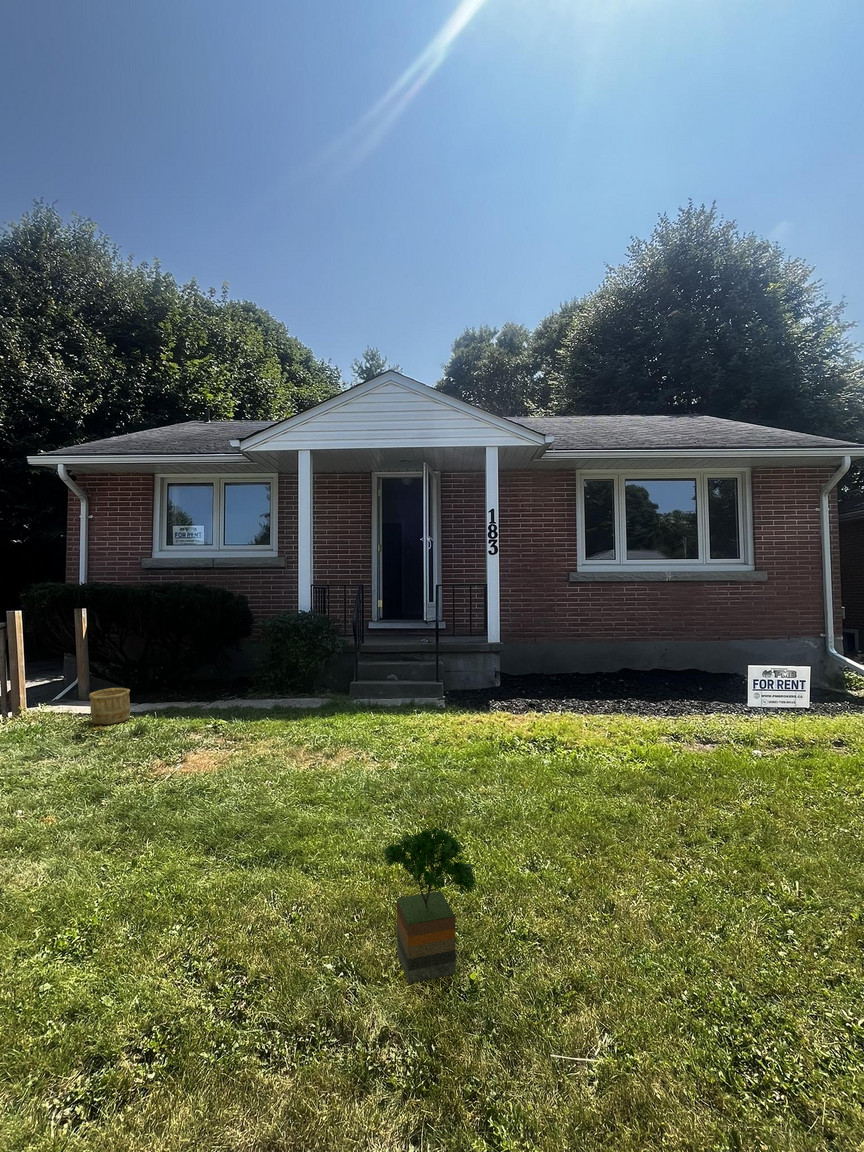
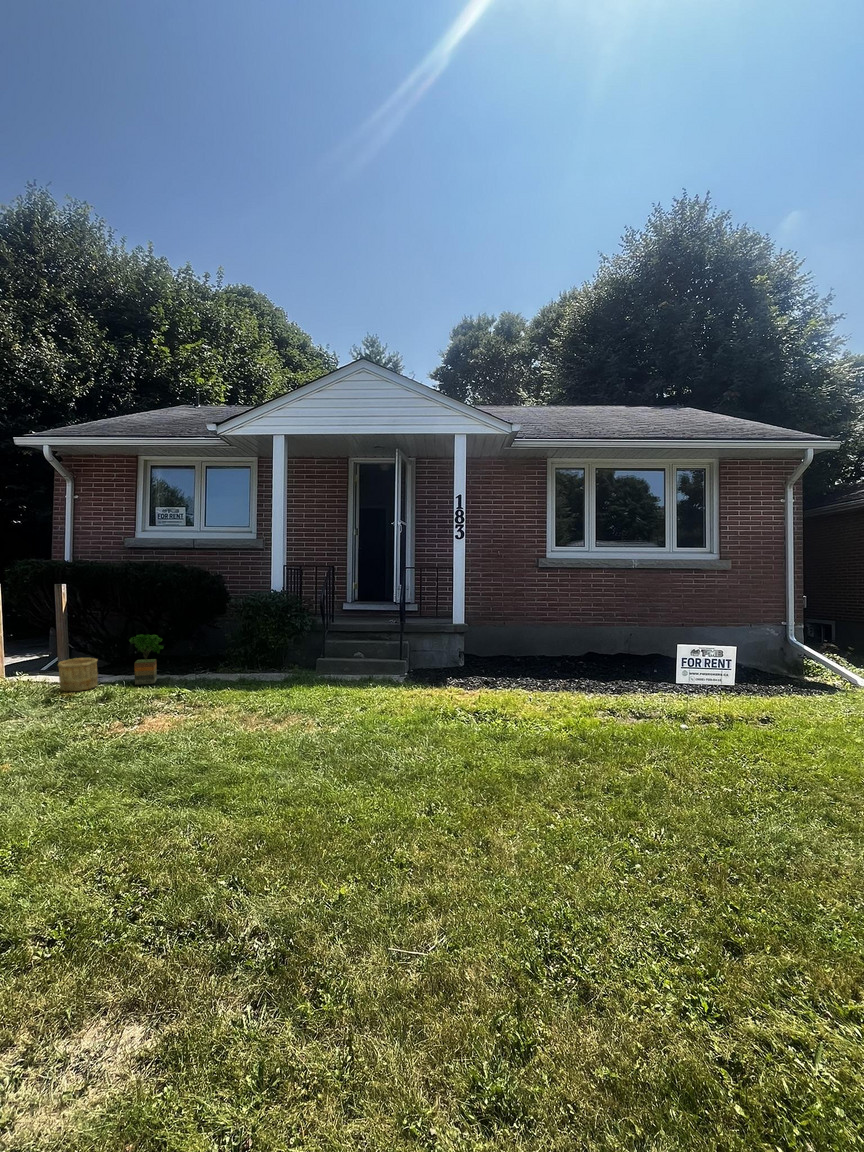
potted tree: present [382,827,476,983] -> present [130,635,163,685]

